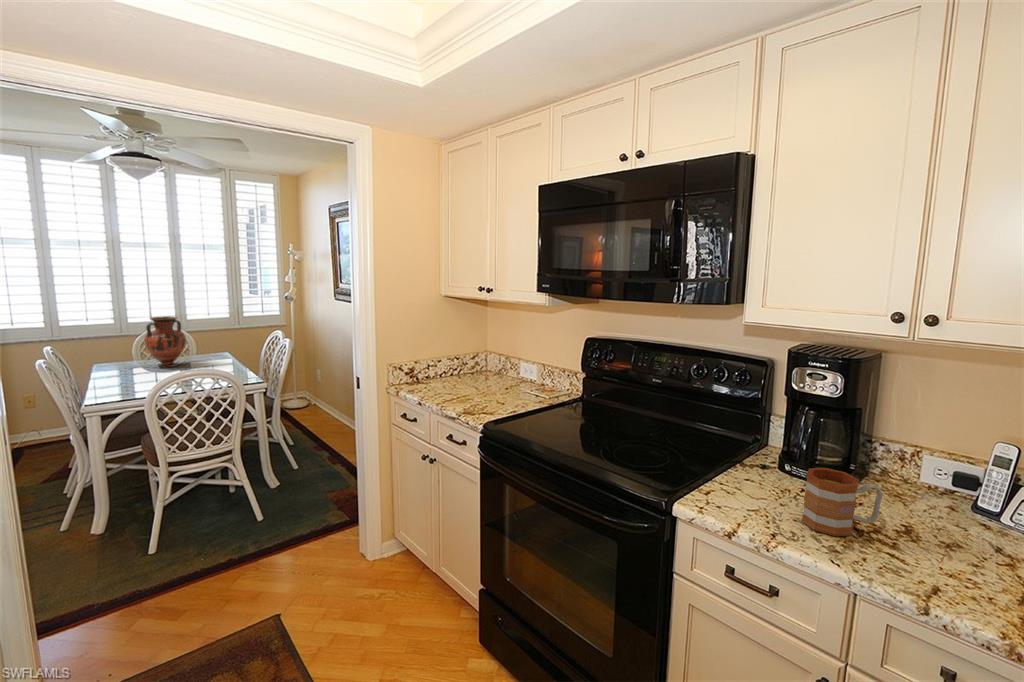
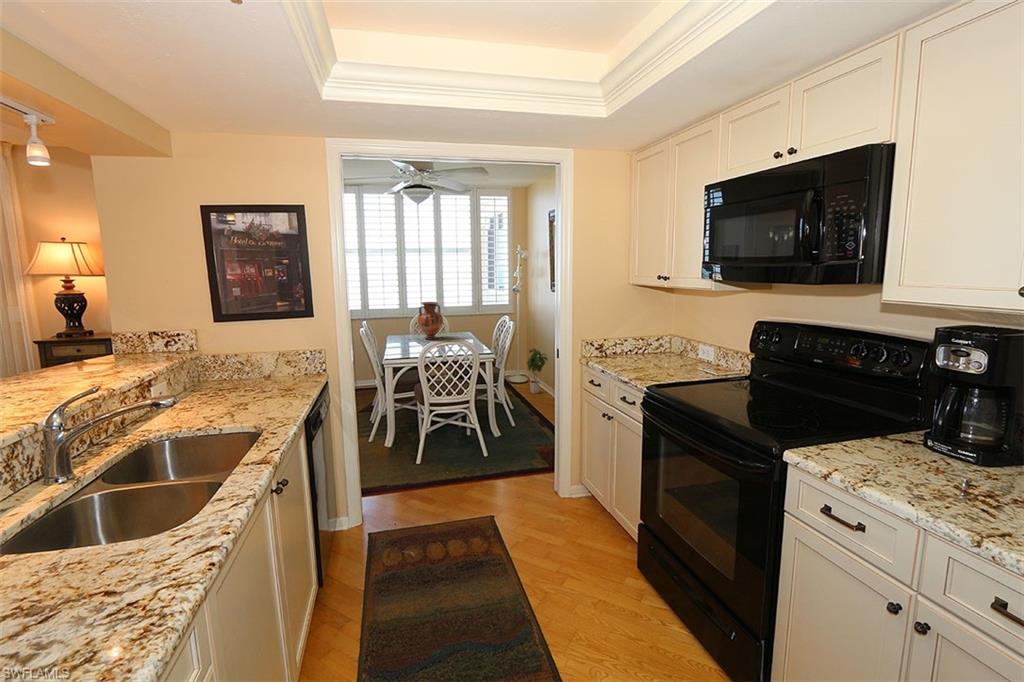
potted plant: none [307,367,333,421] -> present [527,349,547,393]
mug: present [802,468,882,536] -> none [905,431,990,492]

